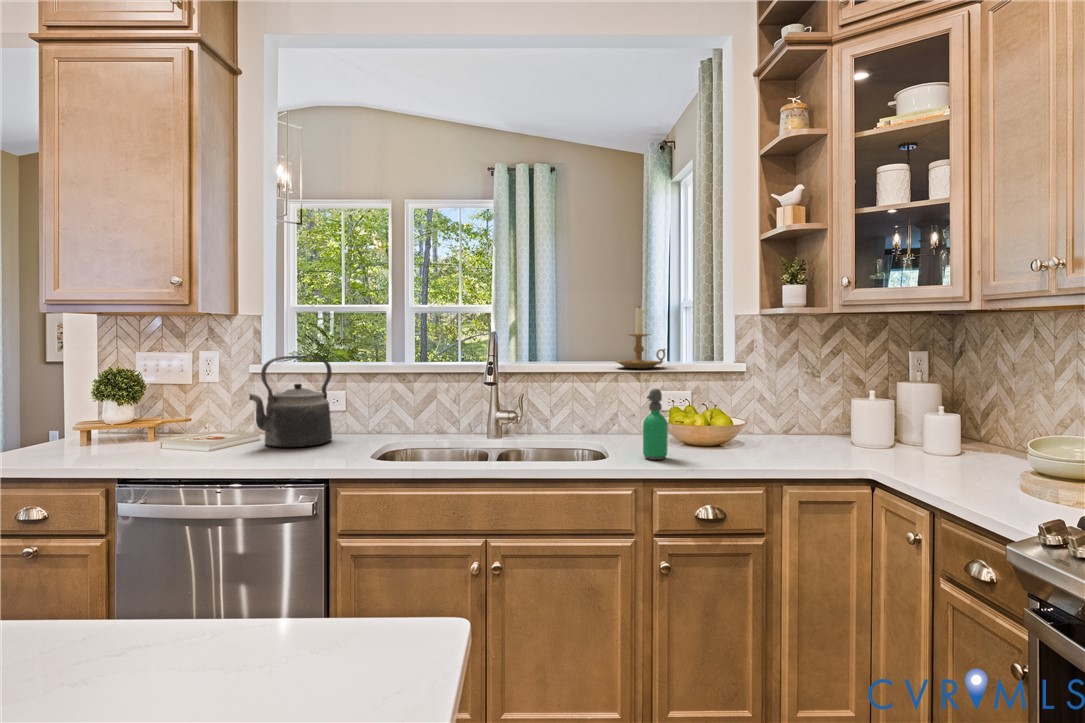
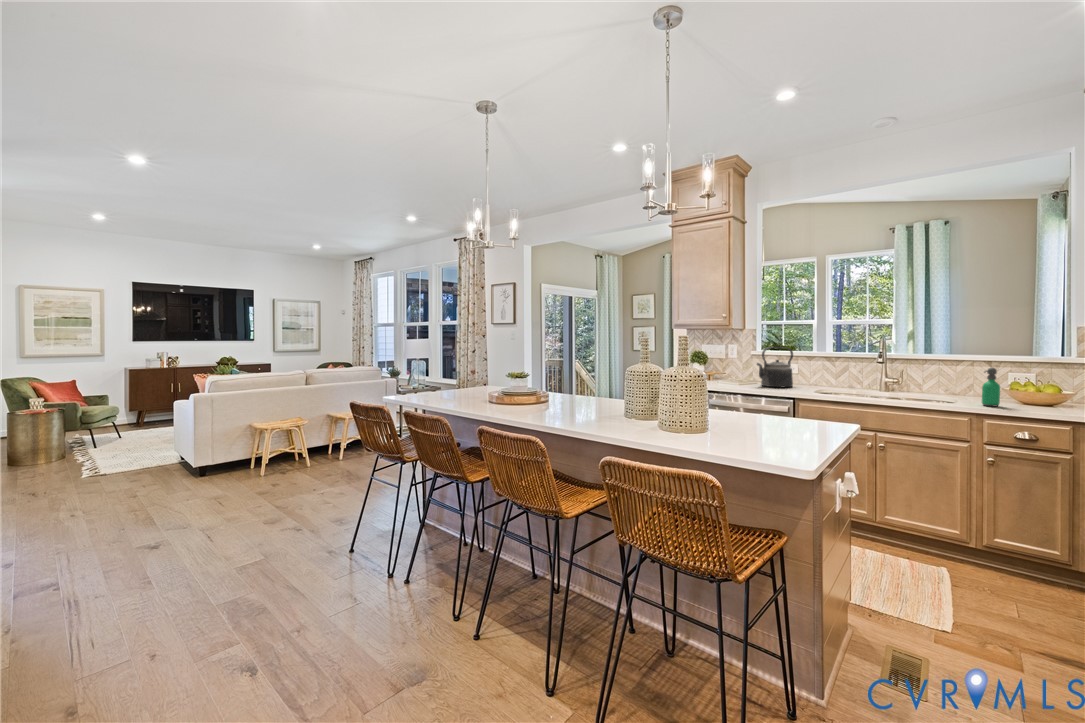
candle holder: present [615,307,665,368] -> none [976,320,1022,359]

